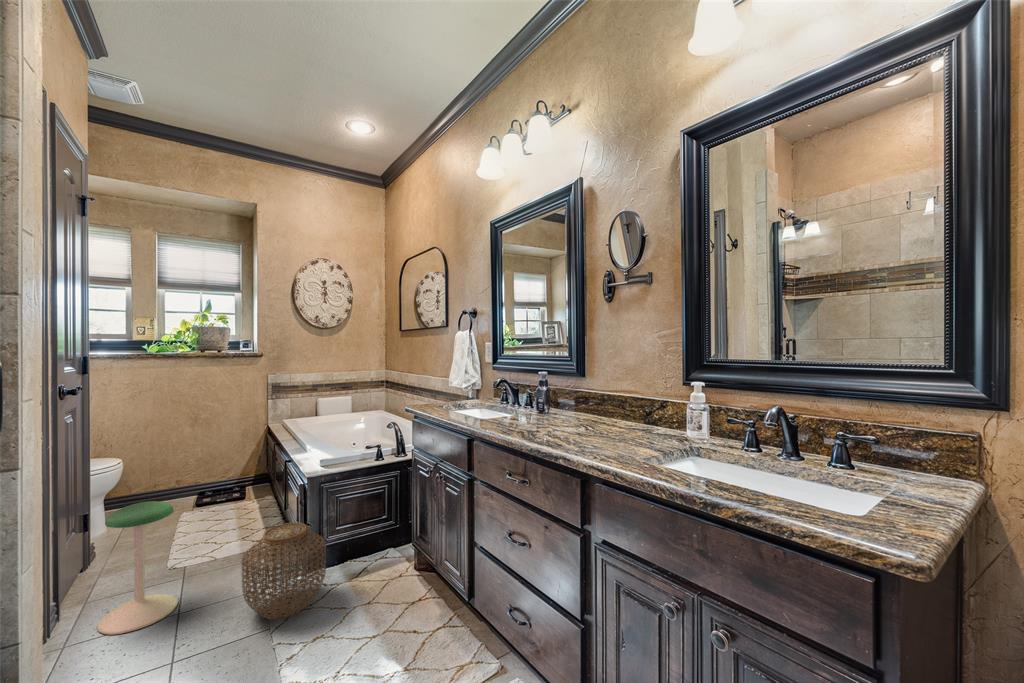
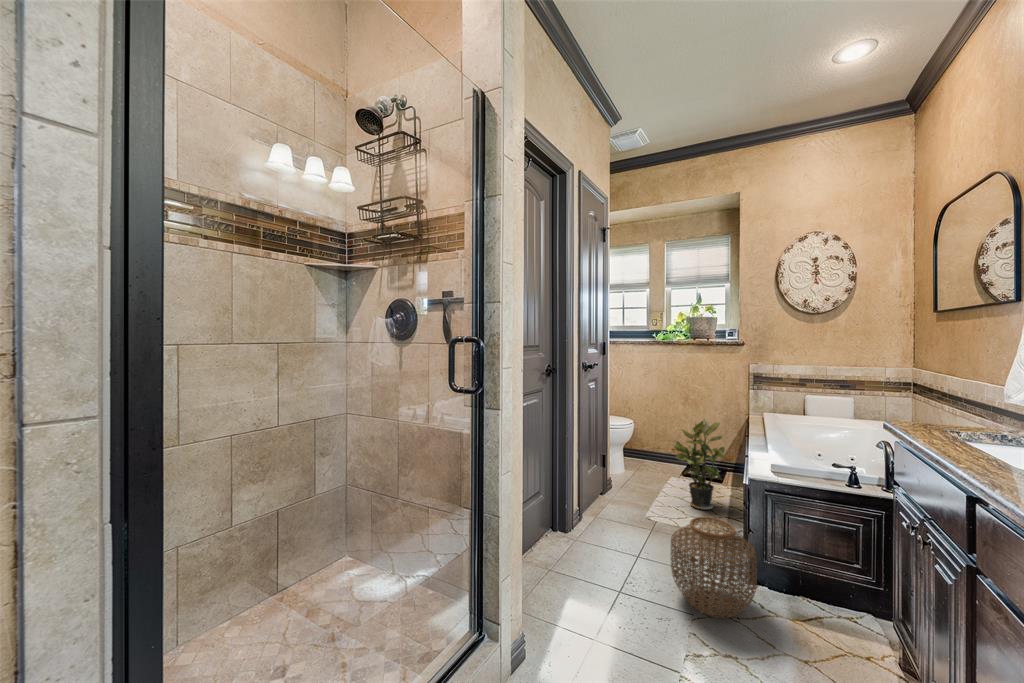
potted plant: none [199,434,261,534] -> present [673,419,725,510]
stool: present [97,501,178,635] -> none [589,457,638,555]

